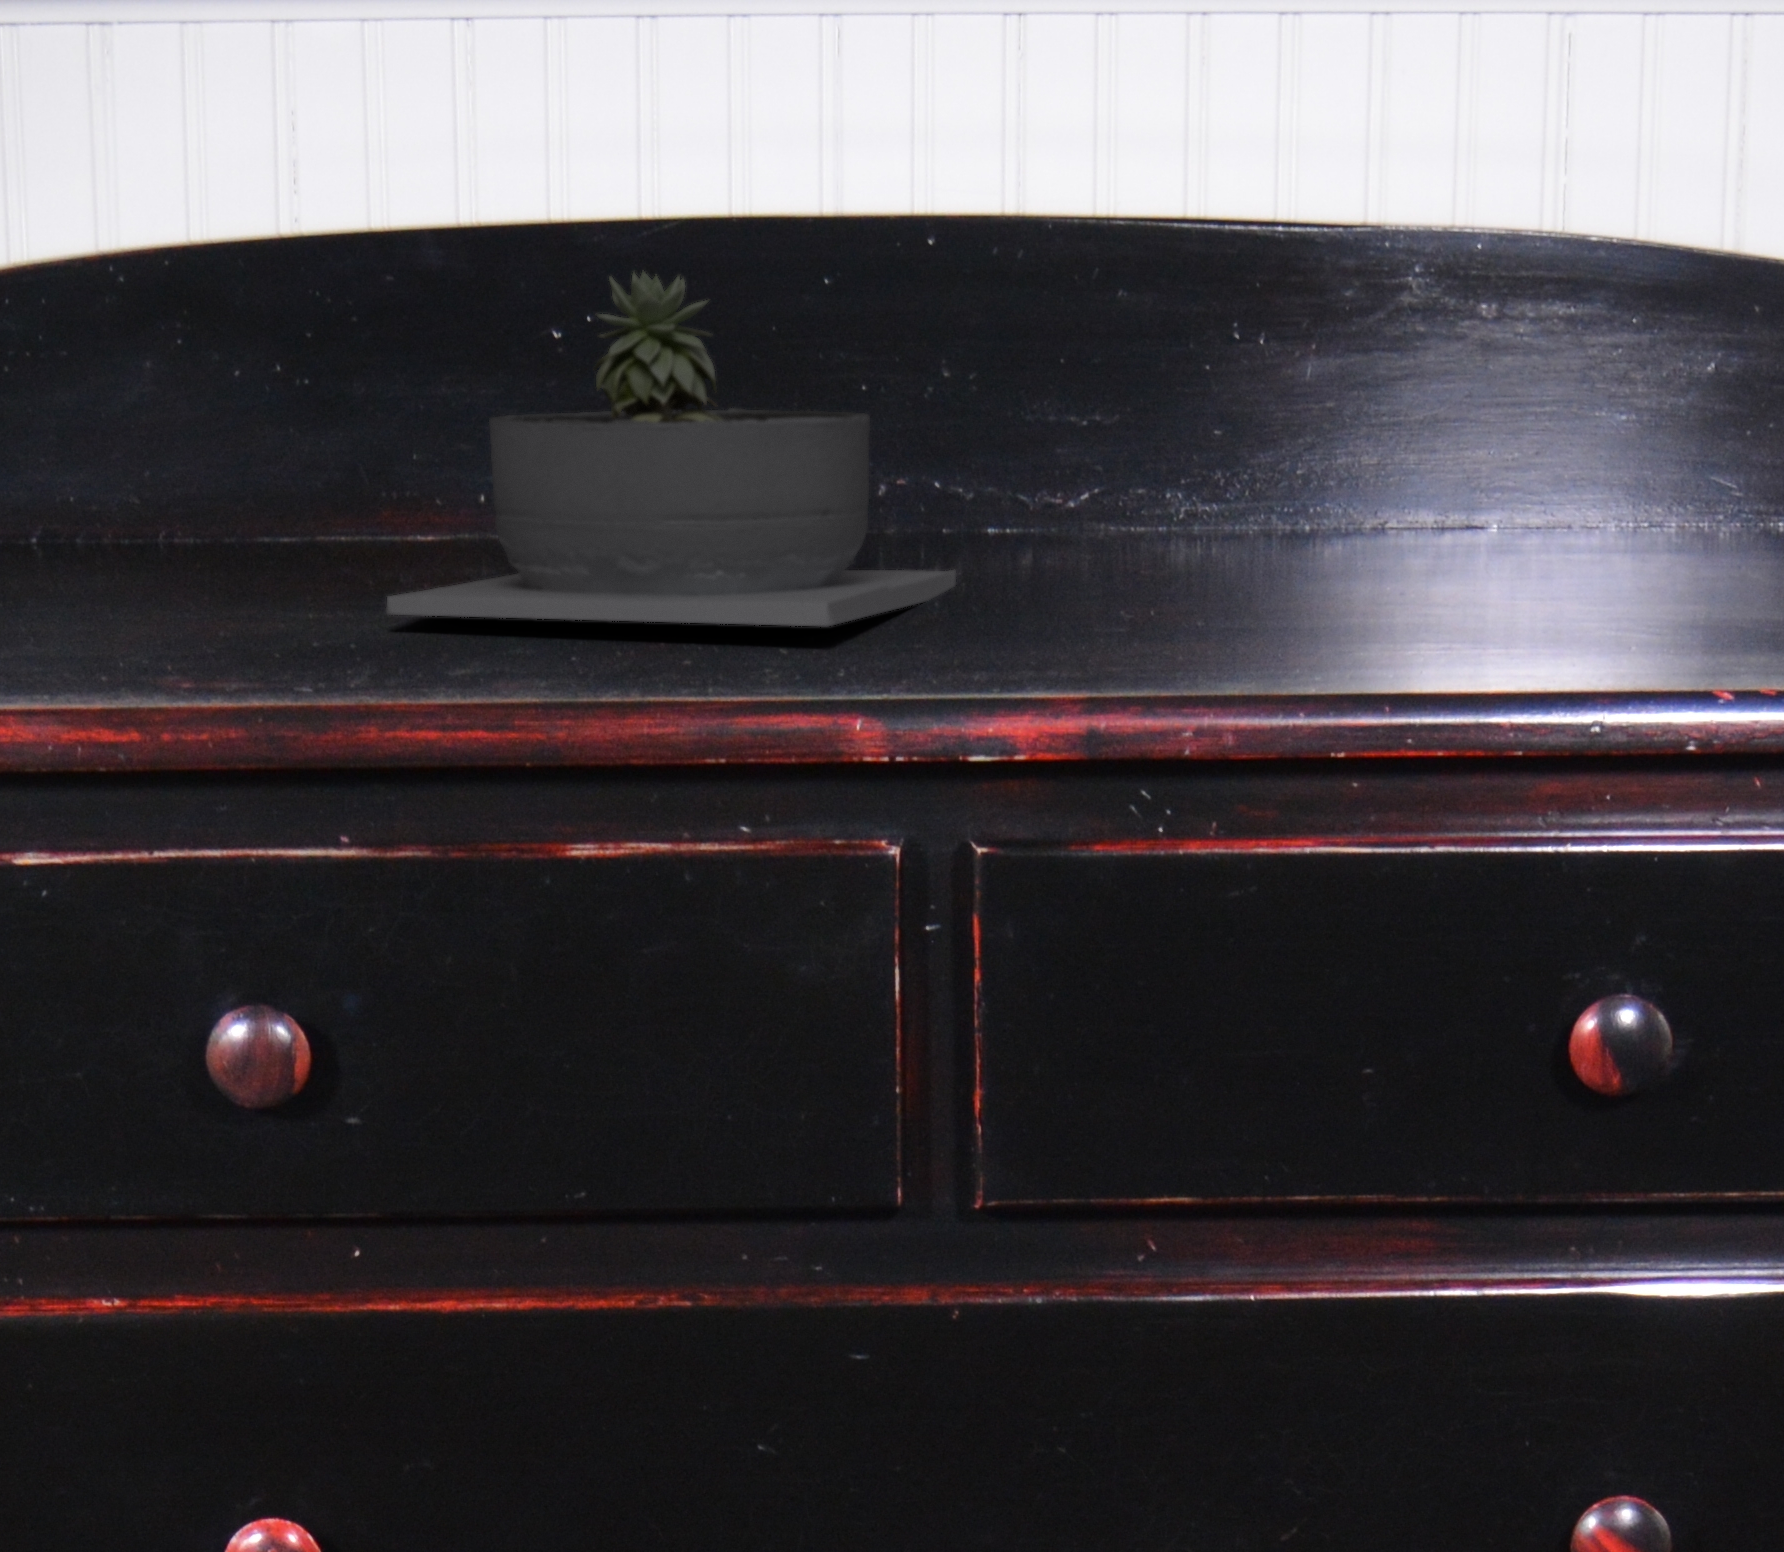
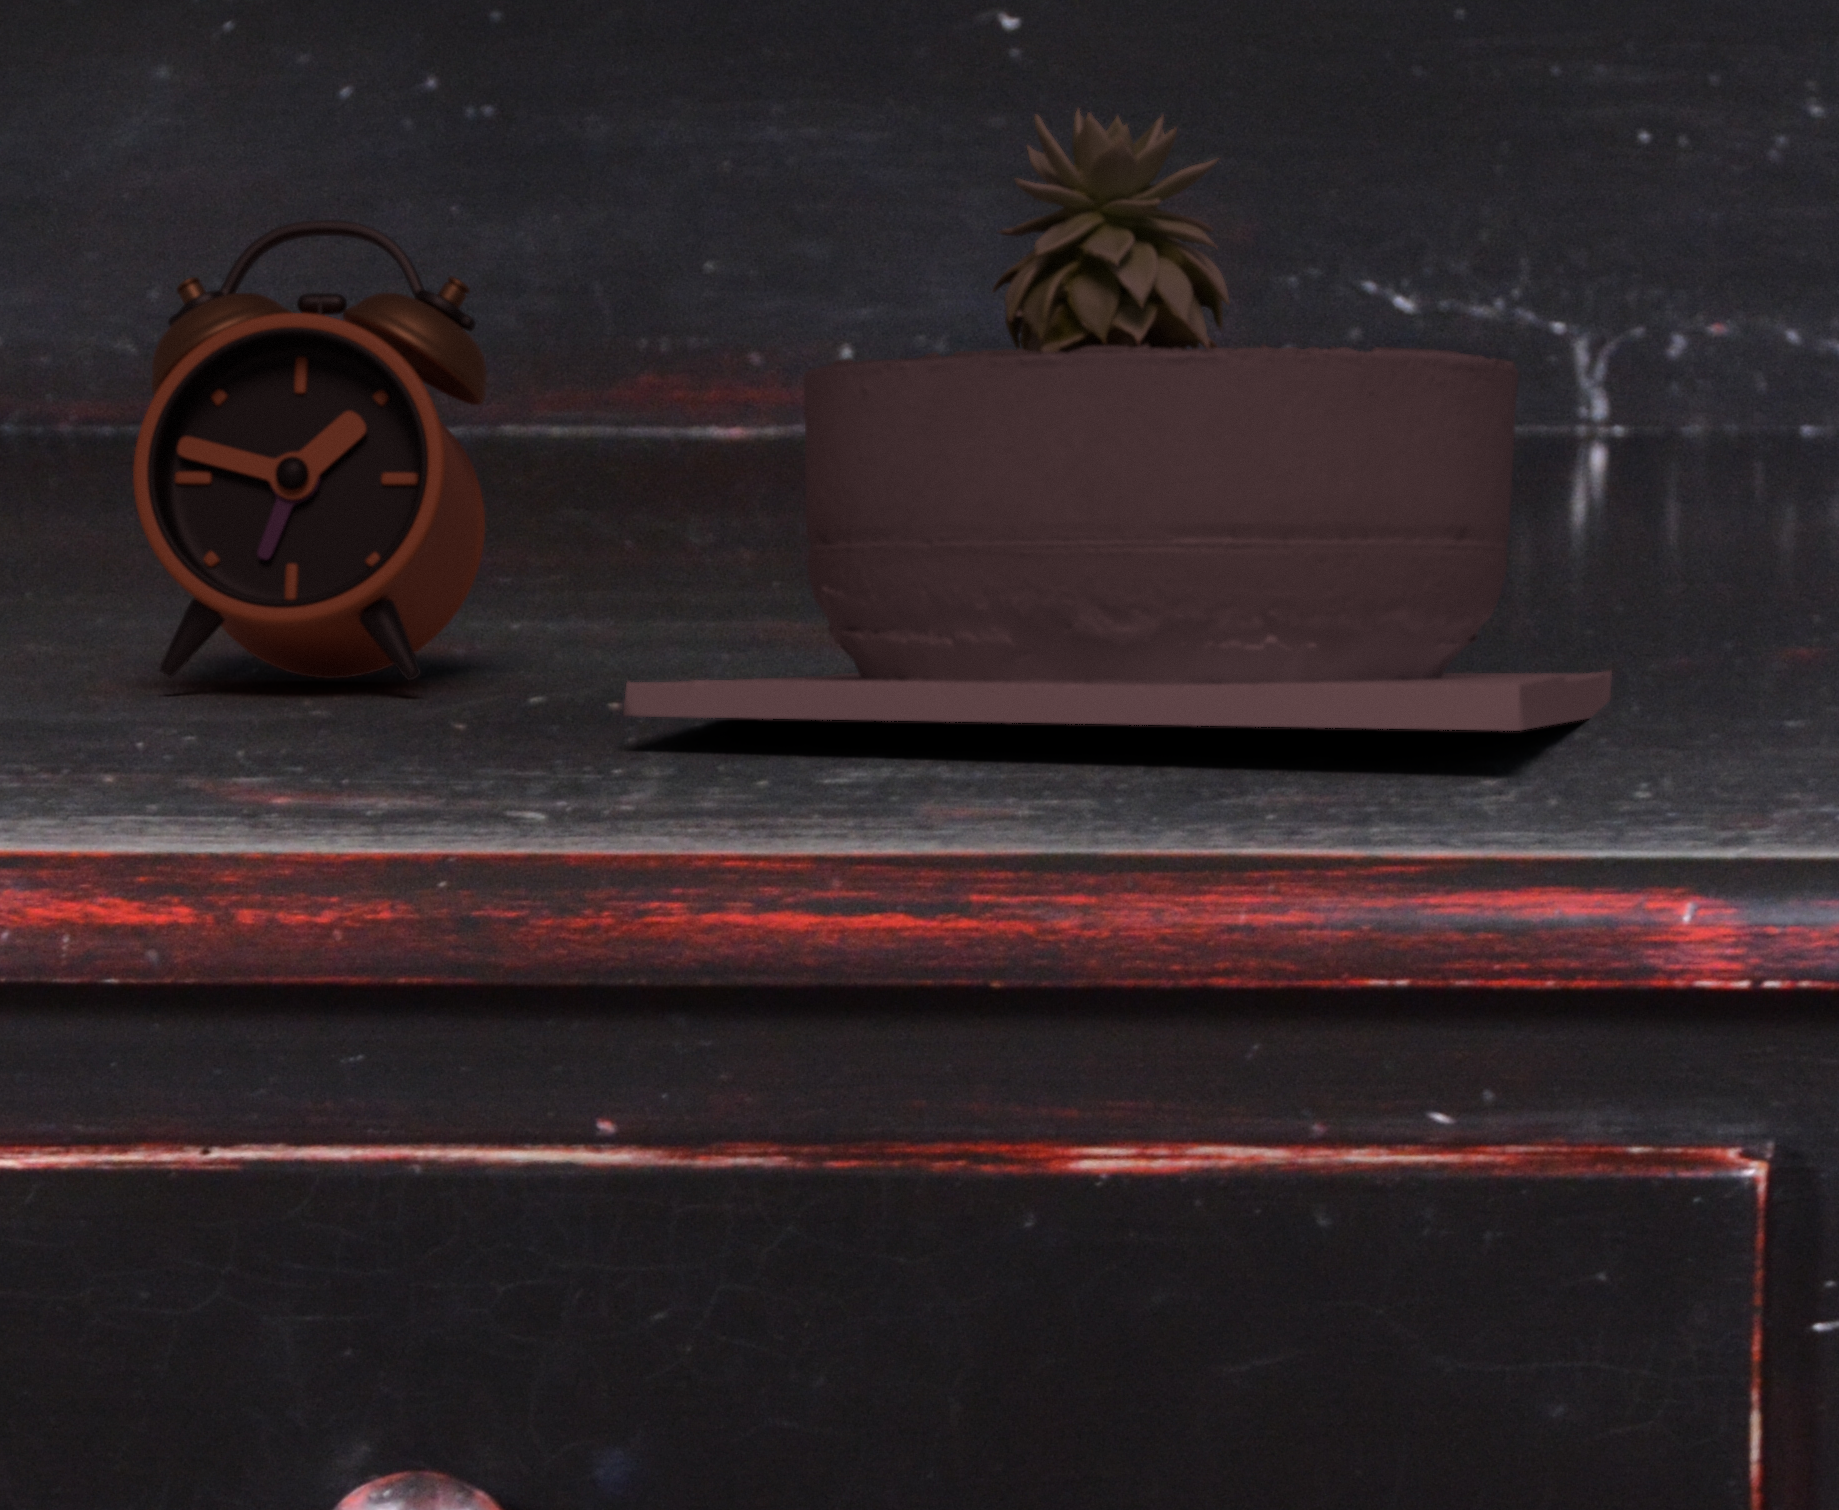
alarm clock: none [135,309,342,579] -> present [133,220,487,681]

